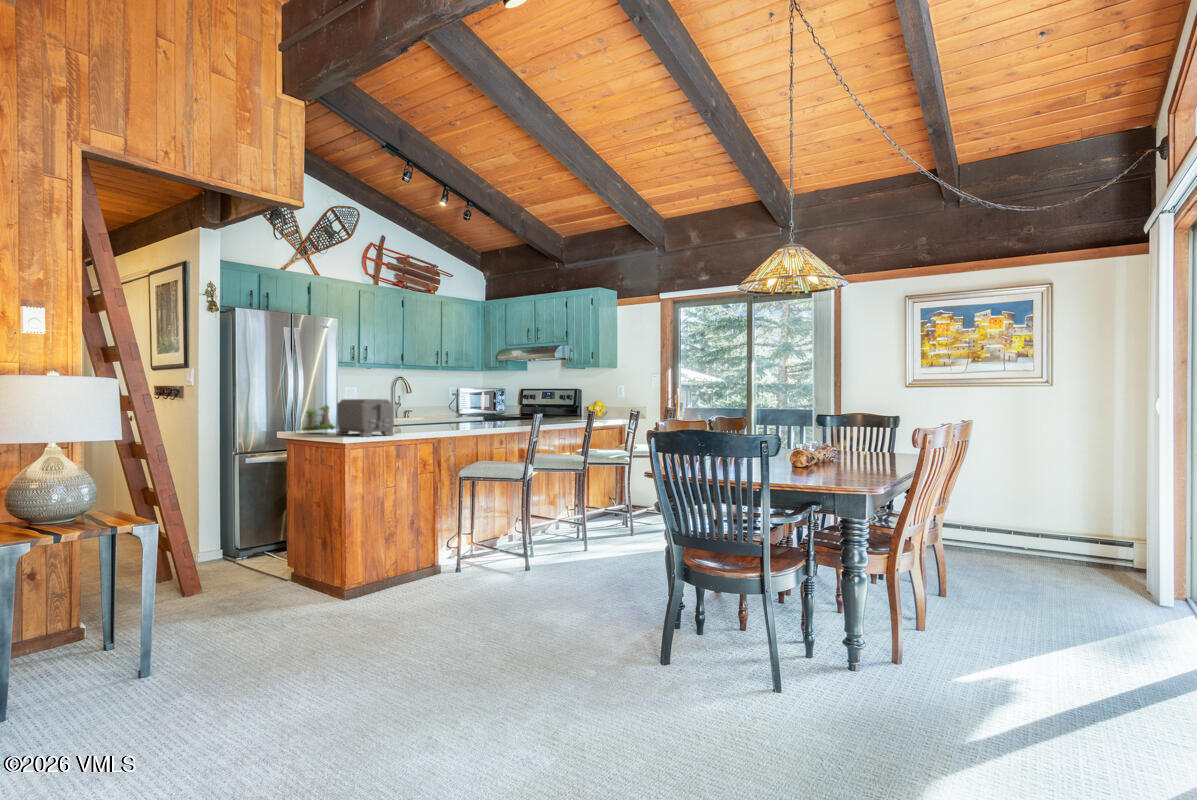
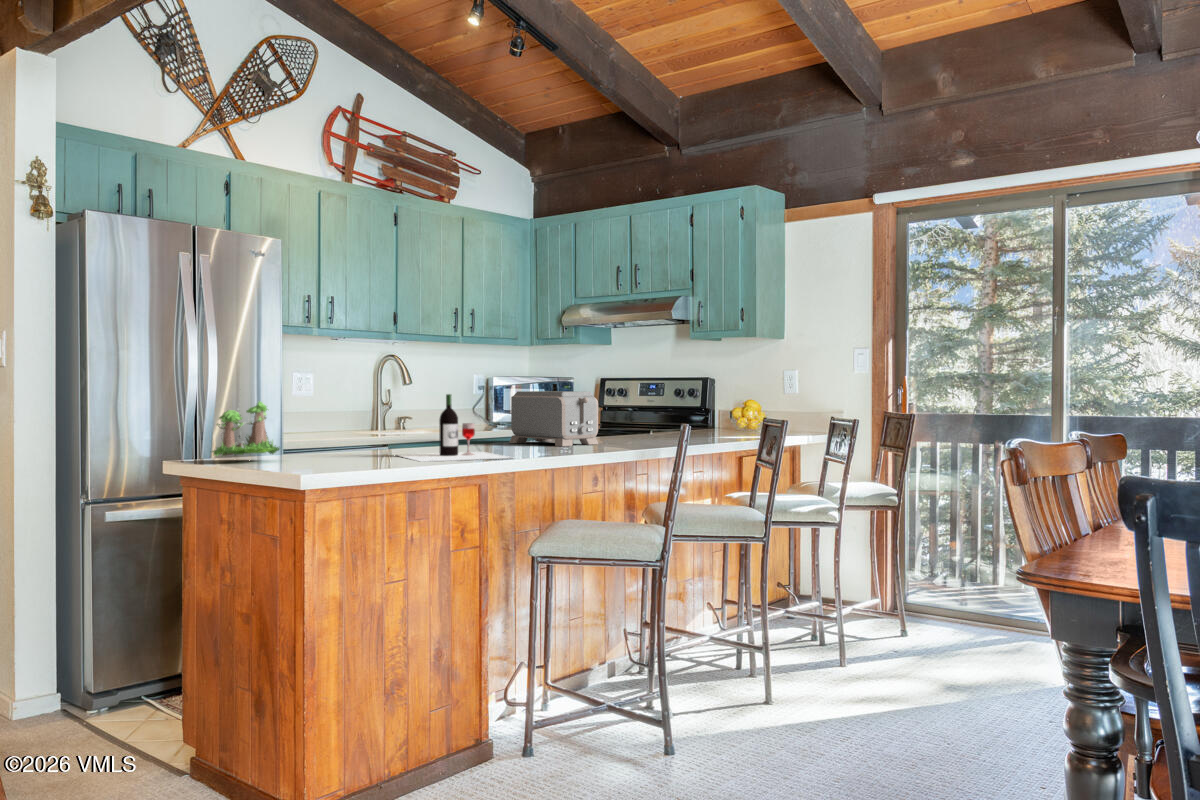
toaster: present [337,399,394,437] -> present [509,391,598,446]
wine bottle: none [394,400,452,433] -> present [398,394,512,462]

